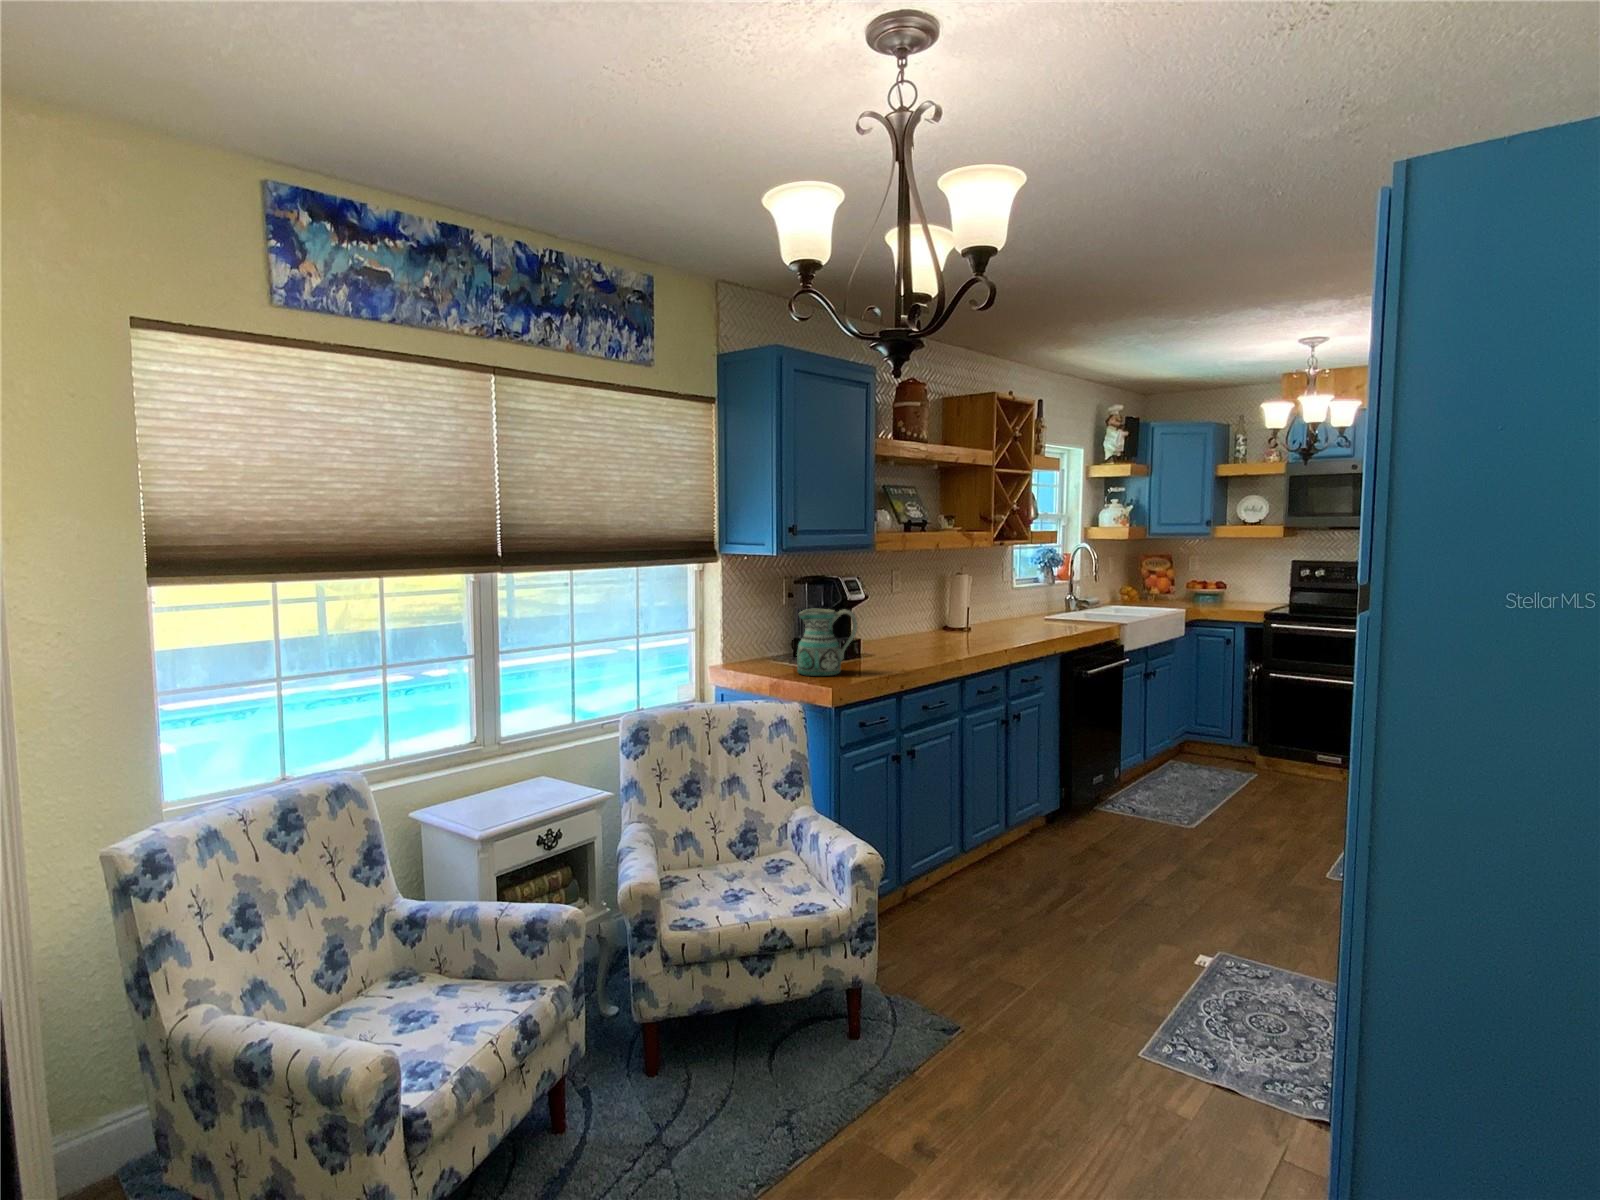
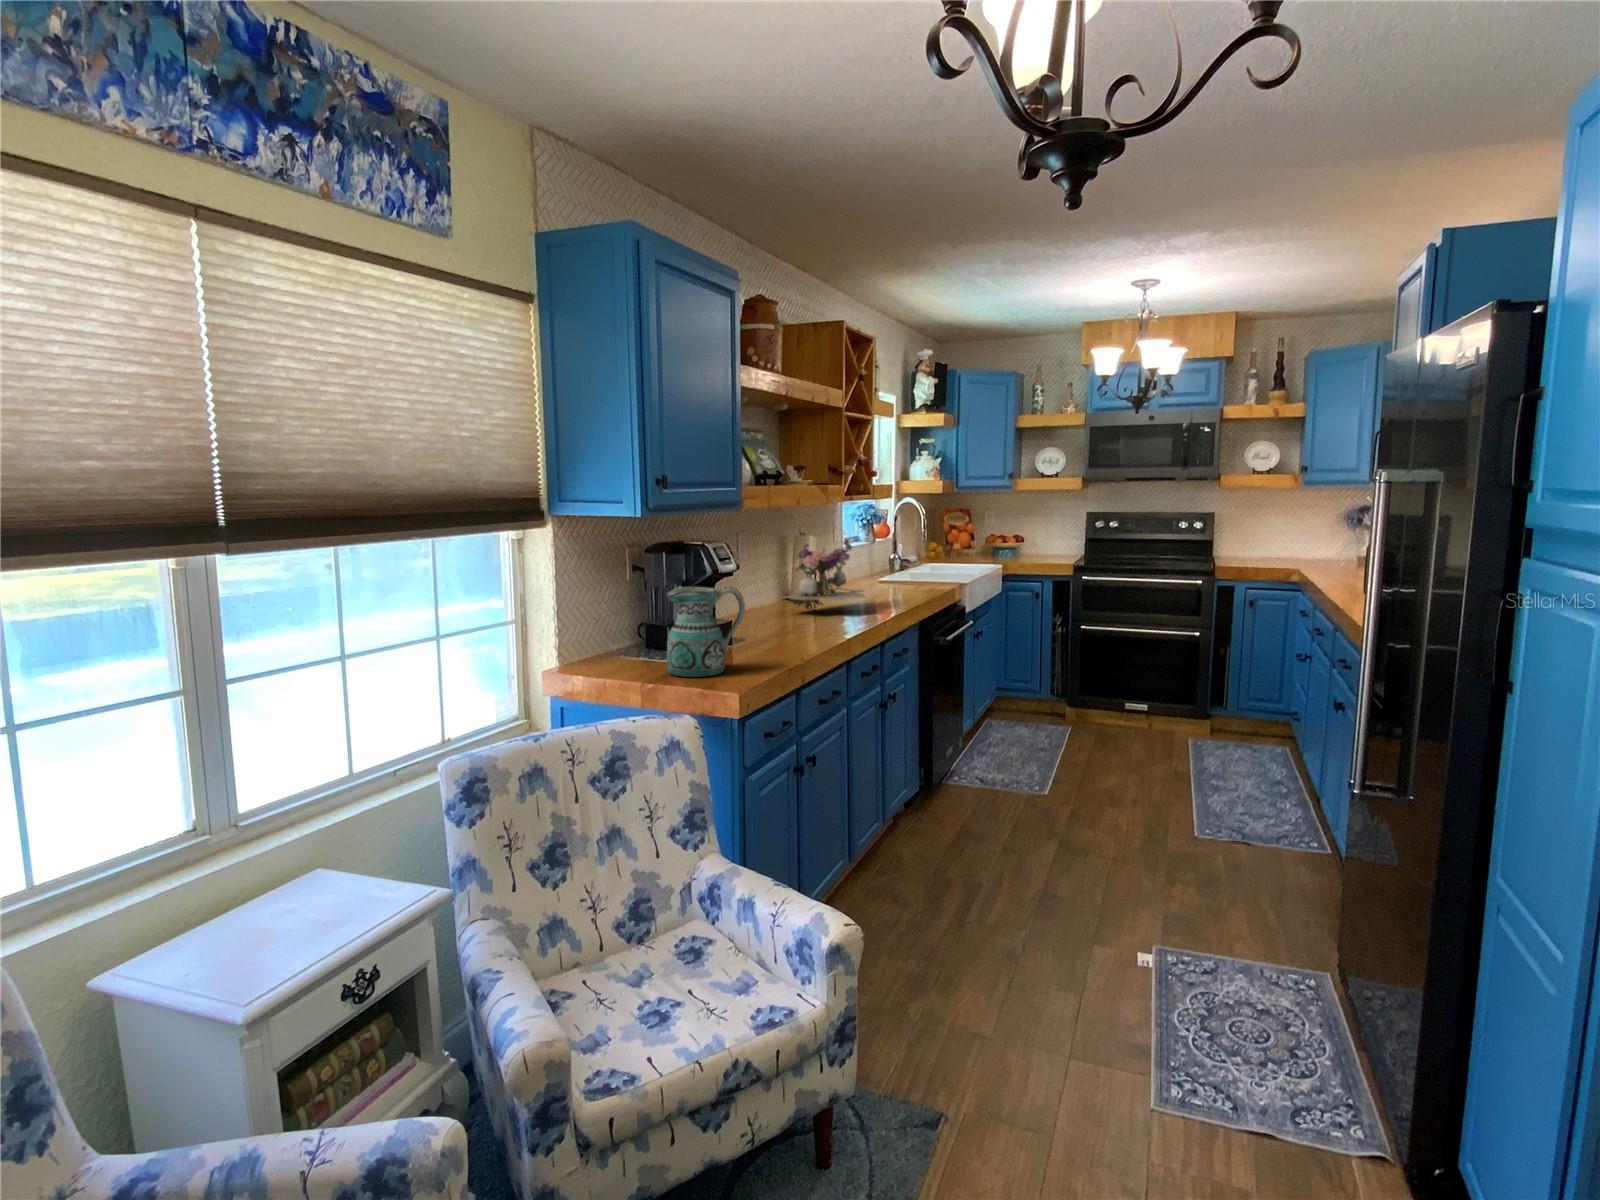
flower arrangement: none [928,576,1006,639] -> present [783,539,864,610]

